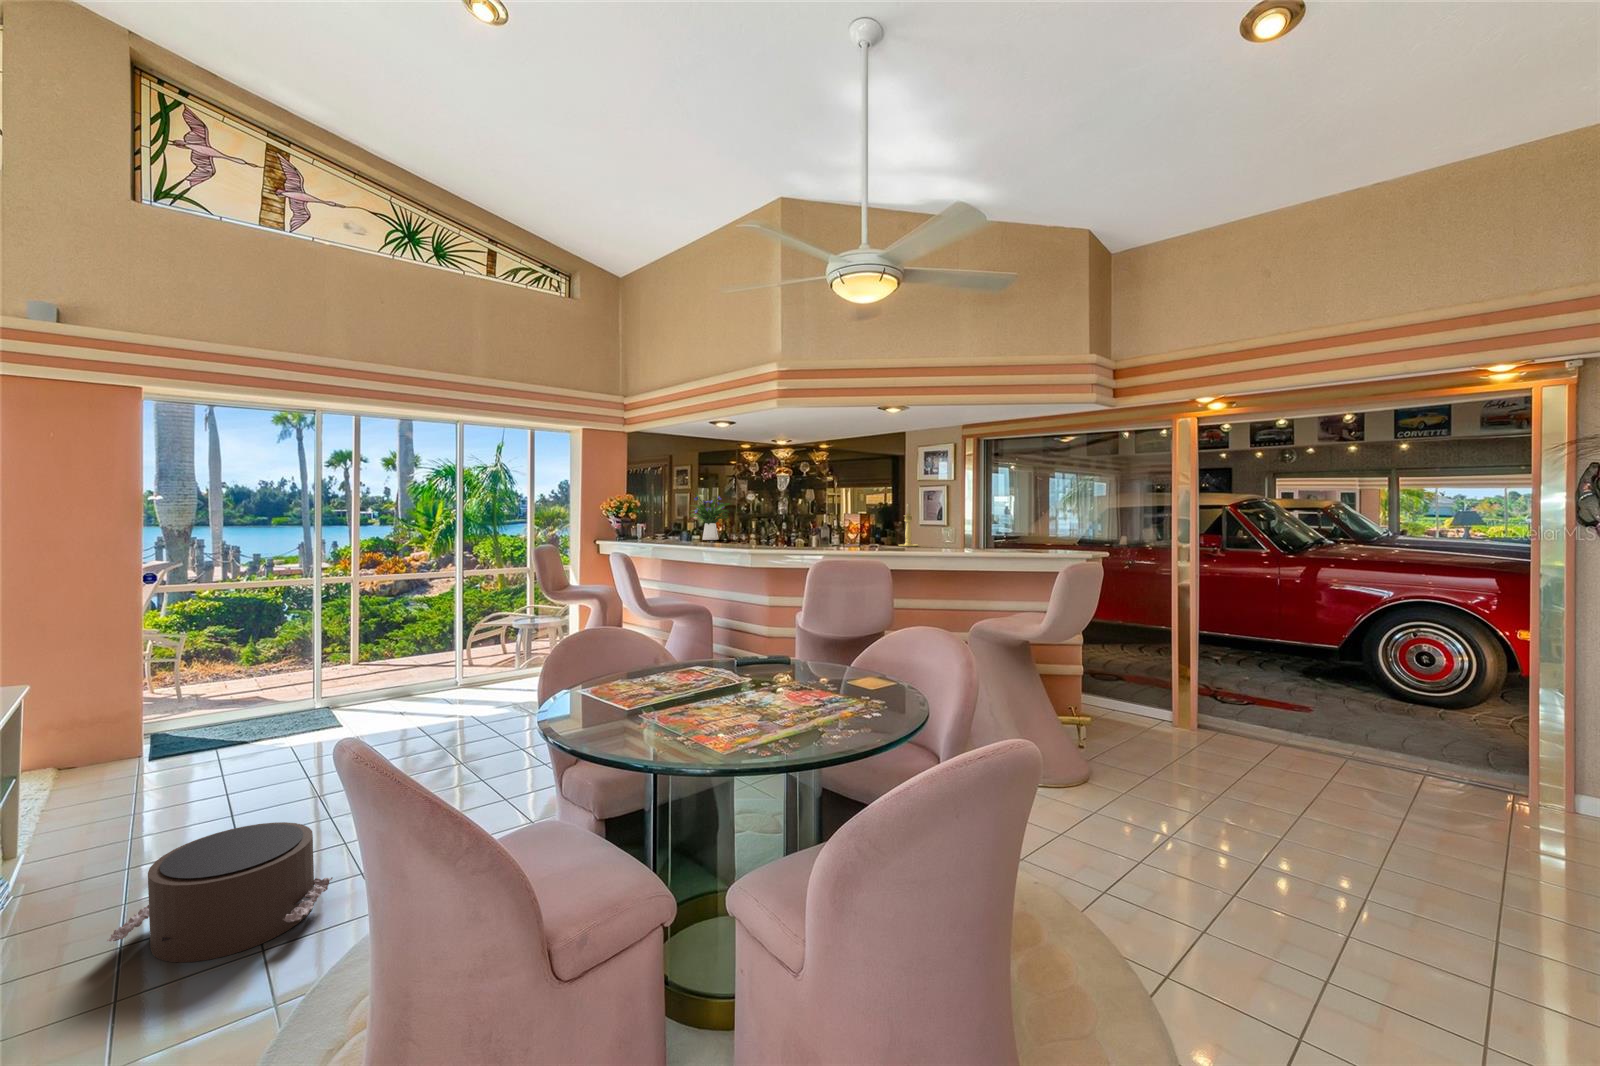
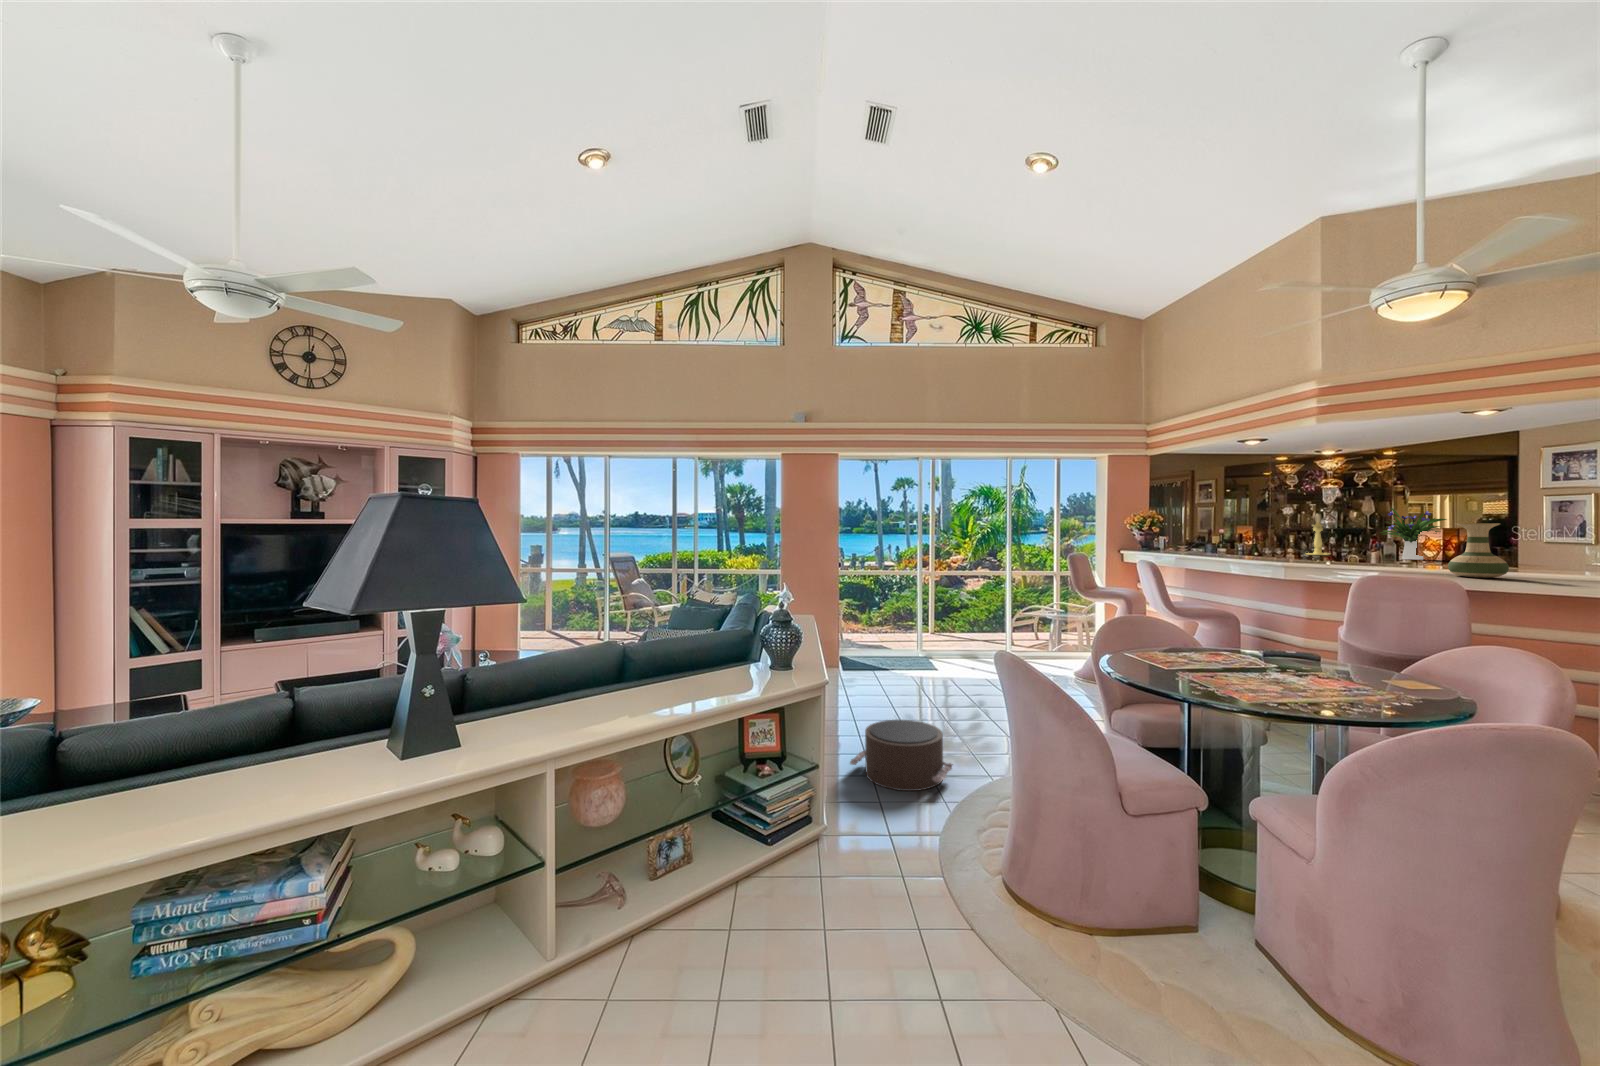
flower arrangement: present [691,494,731,540] -> present [1384,508,1447,560]
candle holder: present [899,504,918,547] -> present [1307,514,1329,555]
vase: none [862,510,898,558] -> present [1448,523,1509,578]

